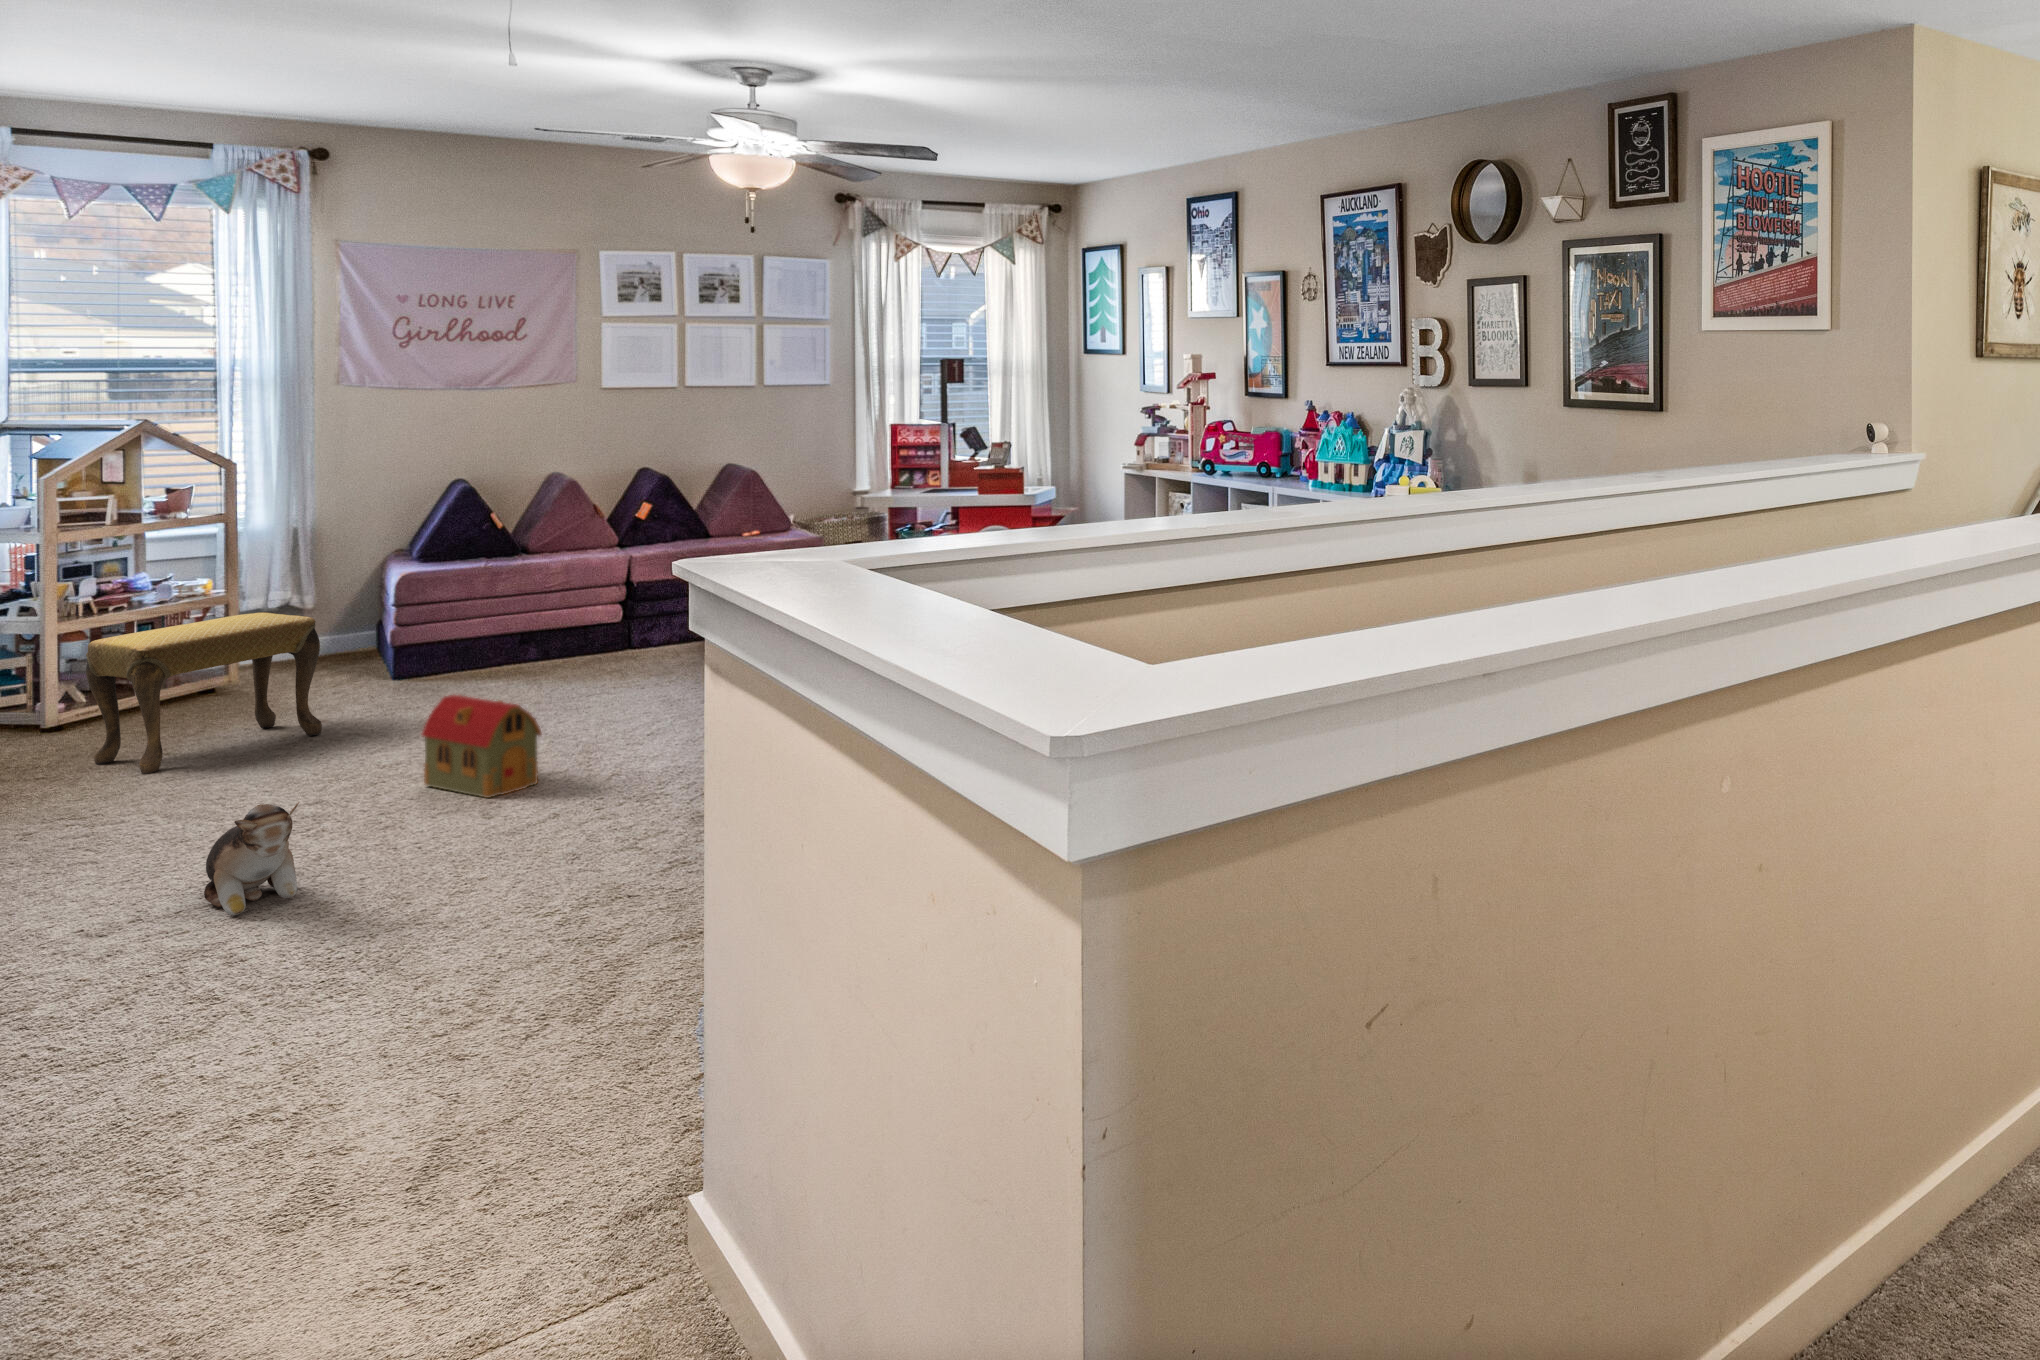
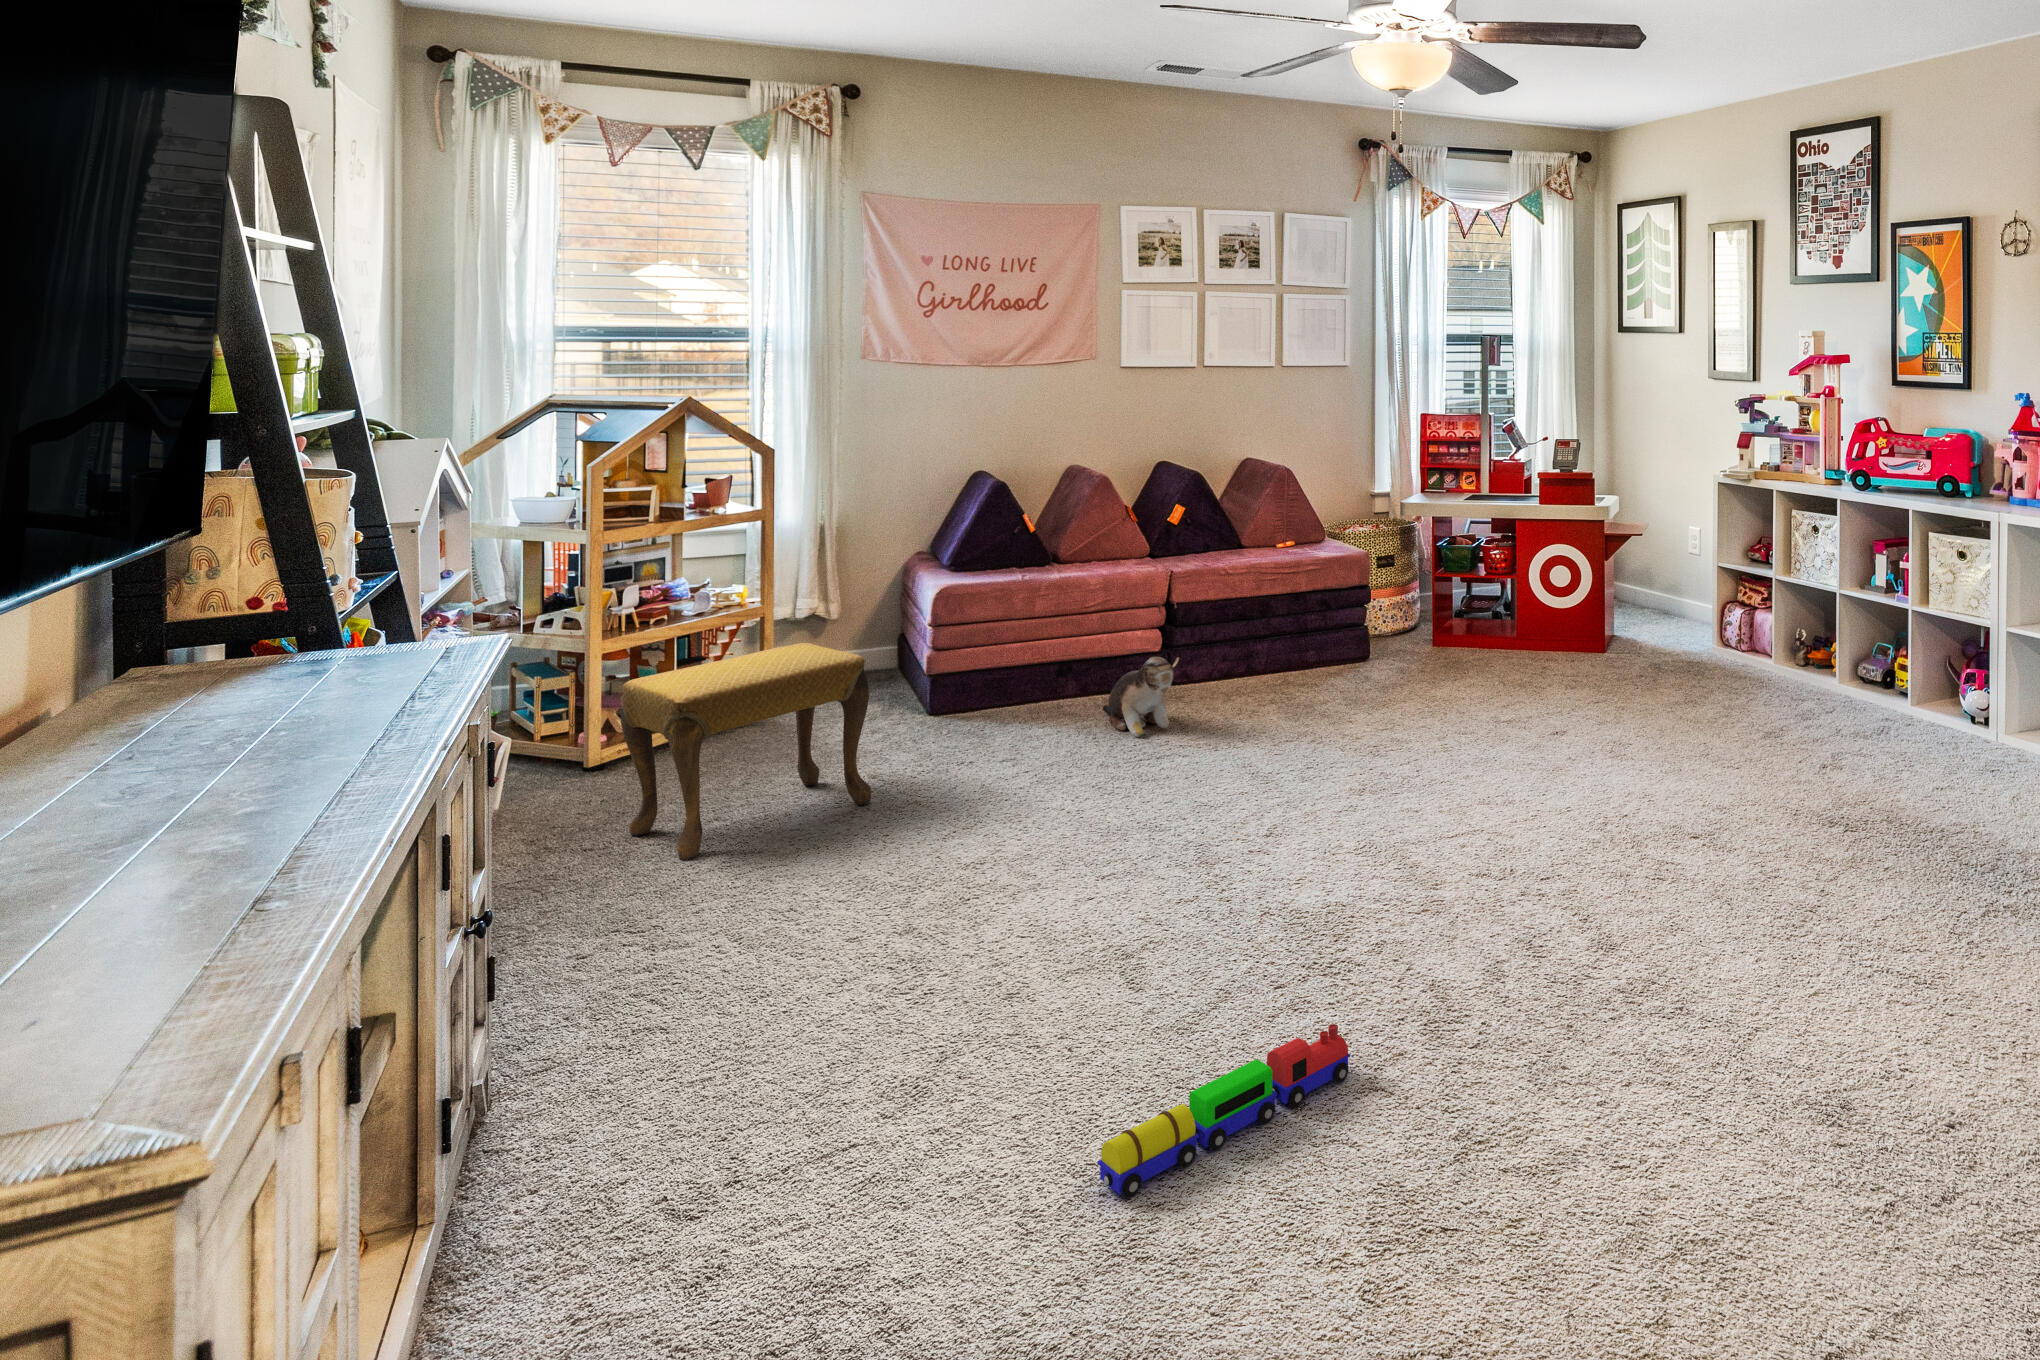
toy house: present [422,695,542,798] -> none [1008,797,1162,965]
toy train: none [444,797,645,882] -> present [1098,1024,1350,1198]
plush toy: present [204,802,299,915] -> present [1103,657,1179,737]

